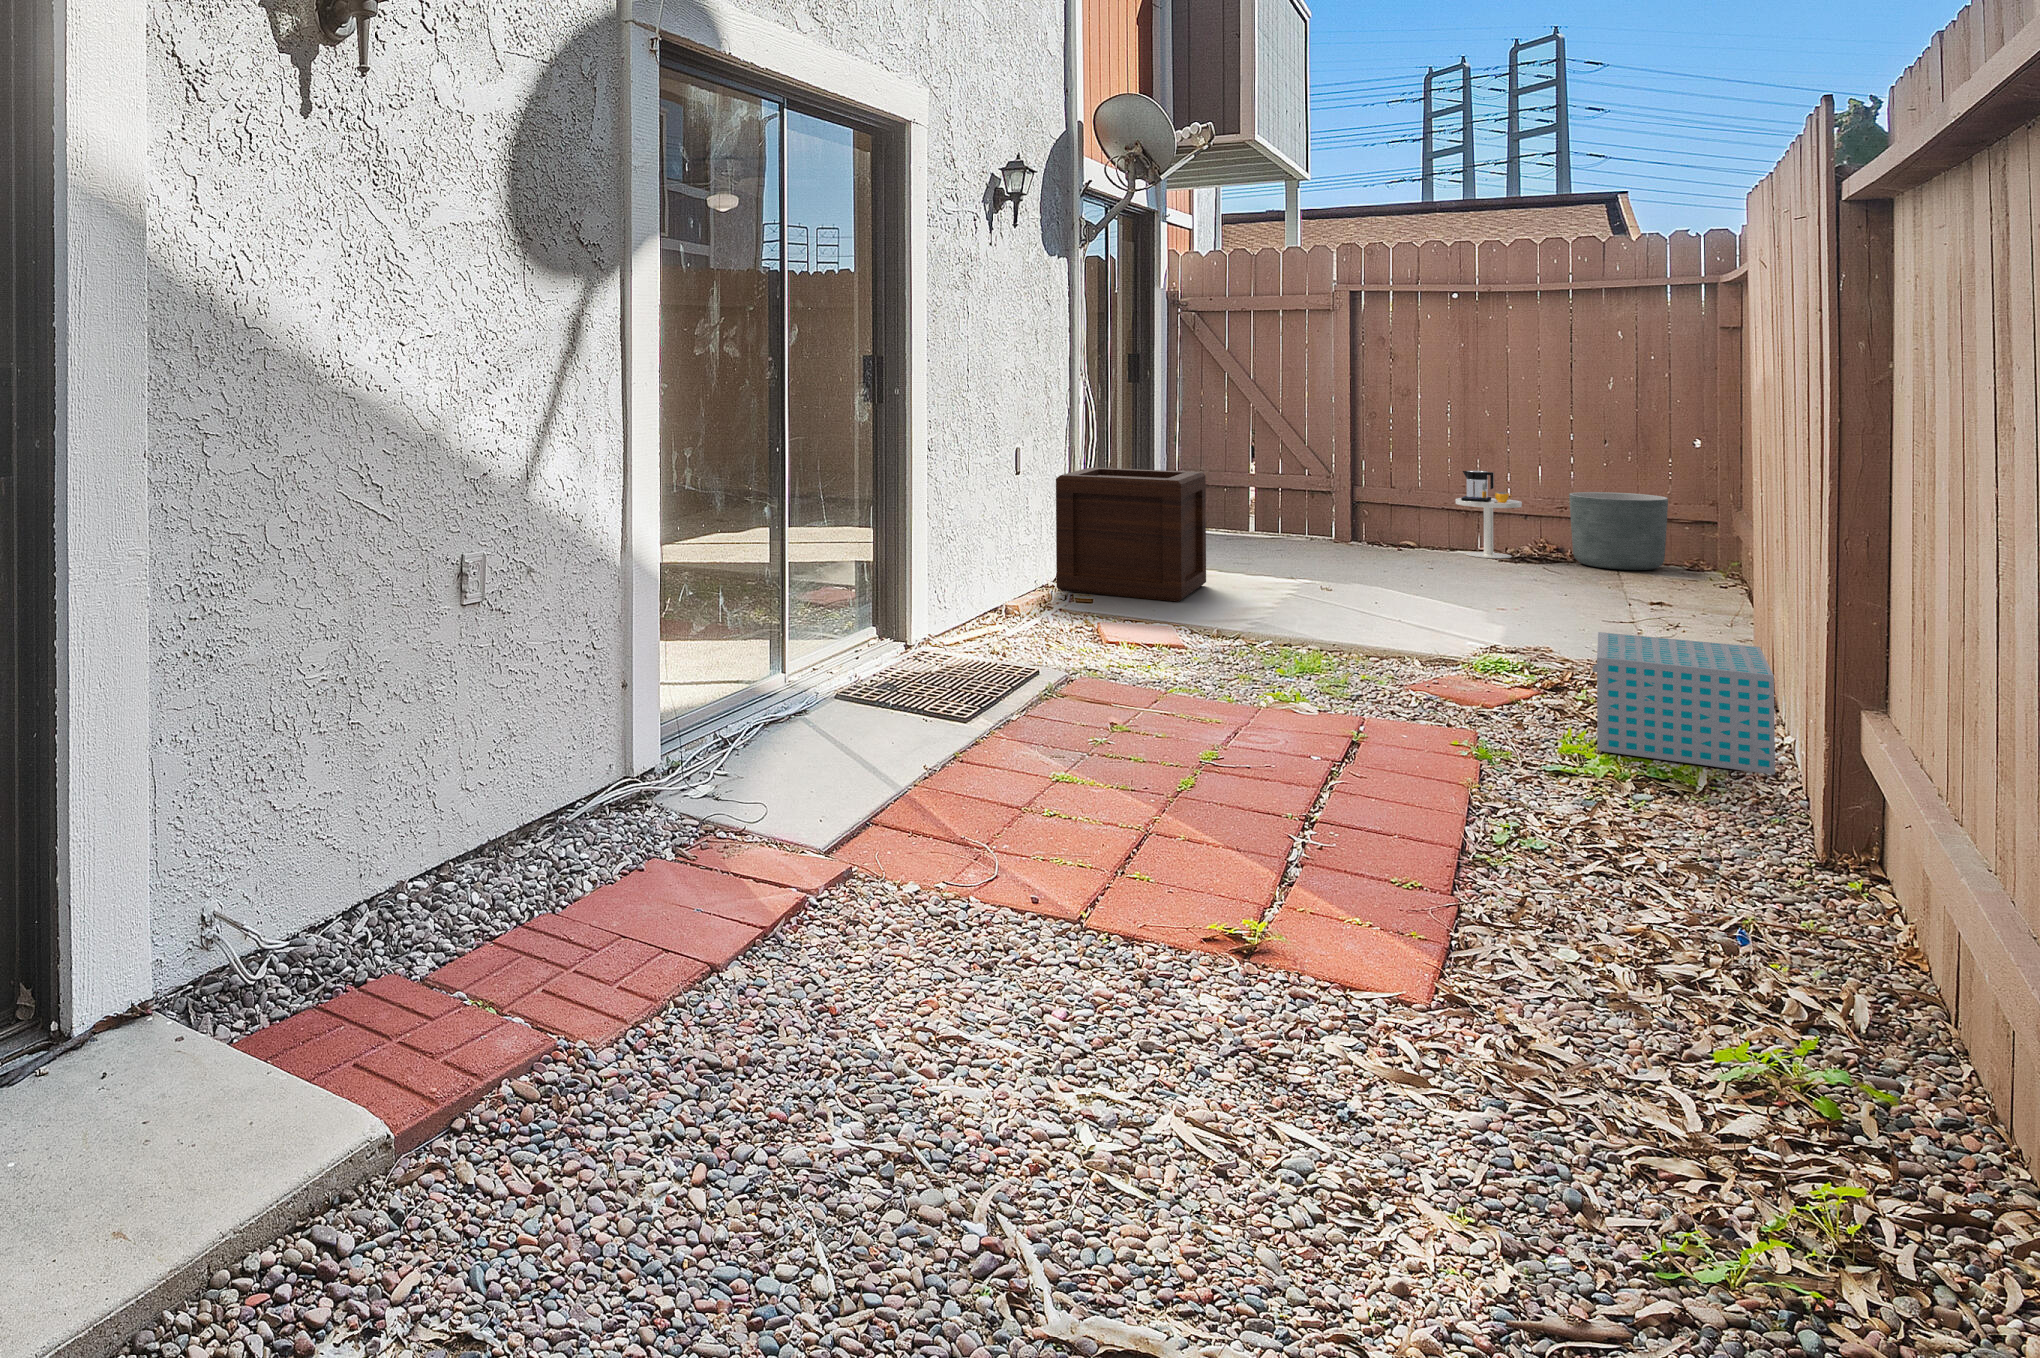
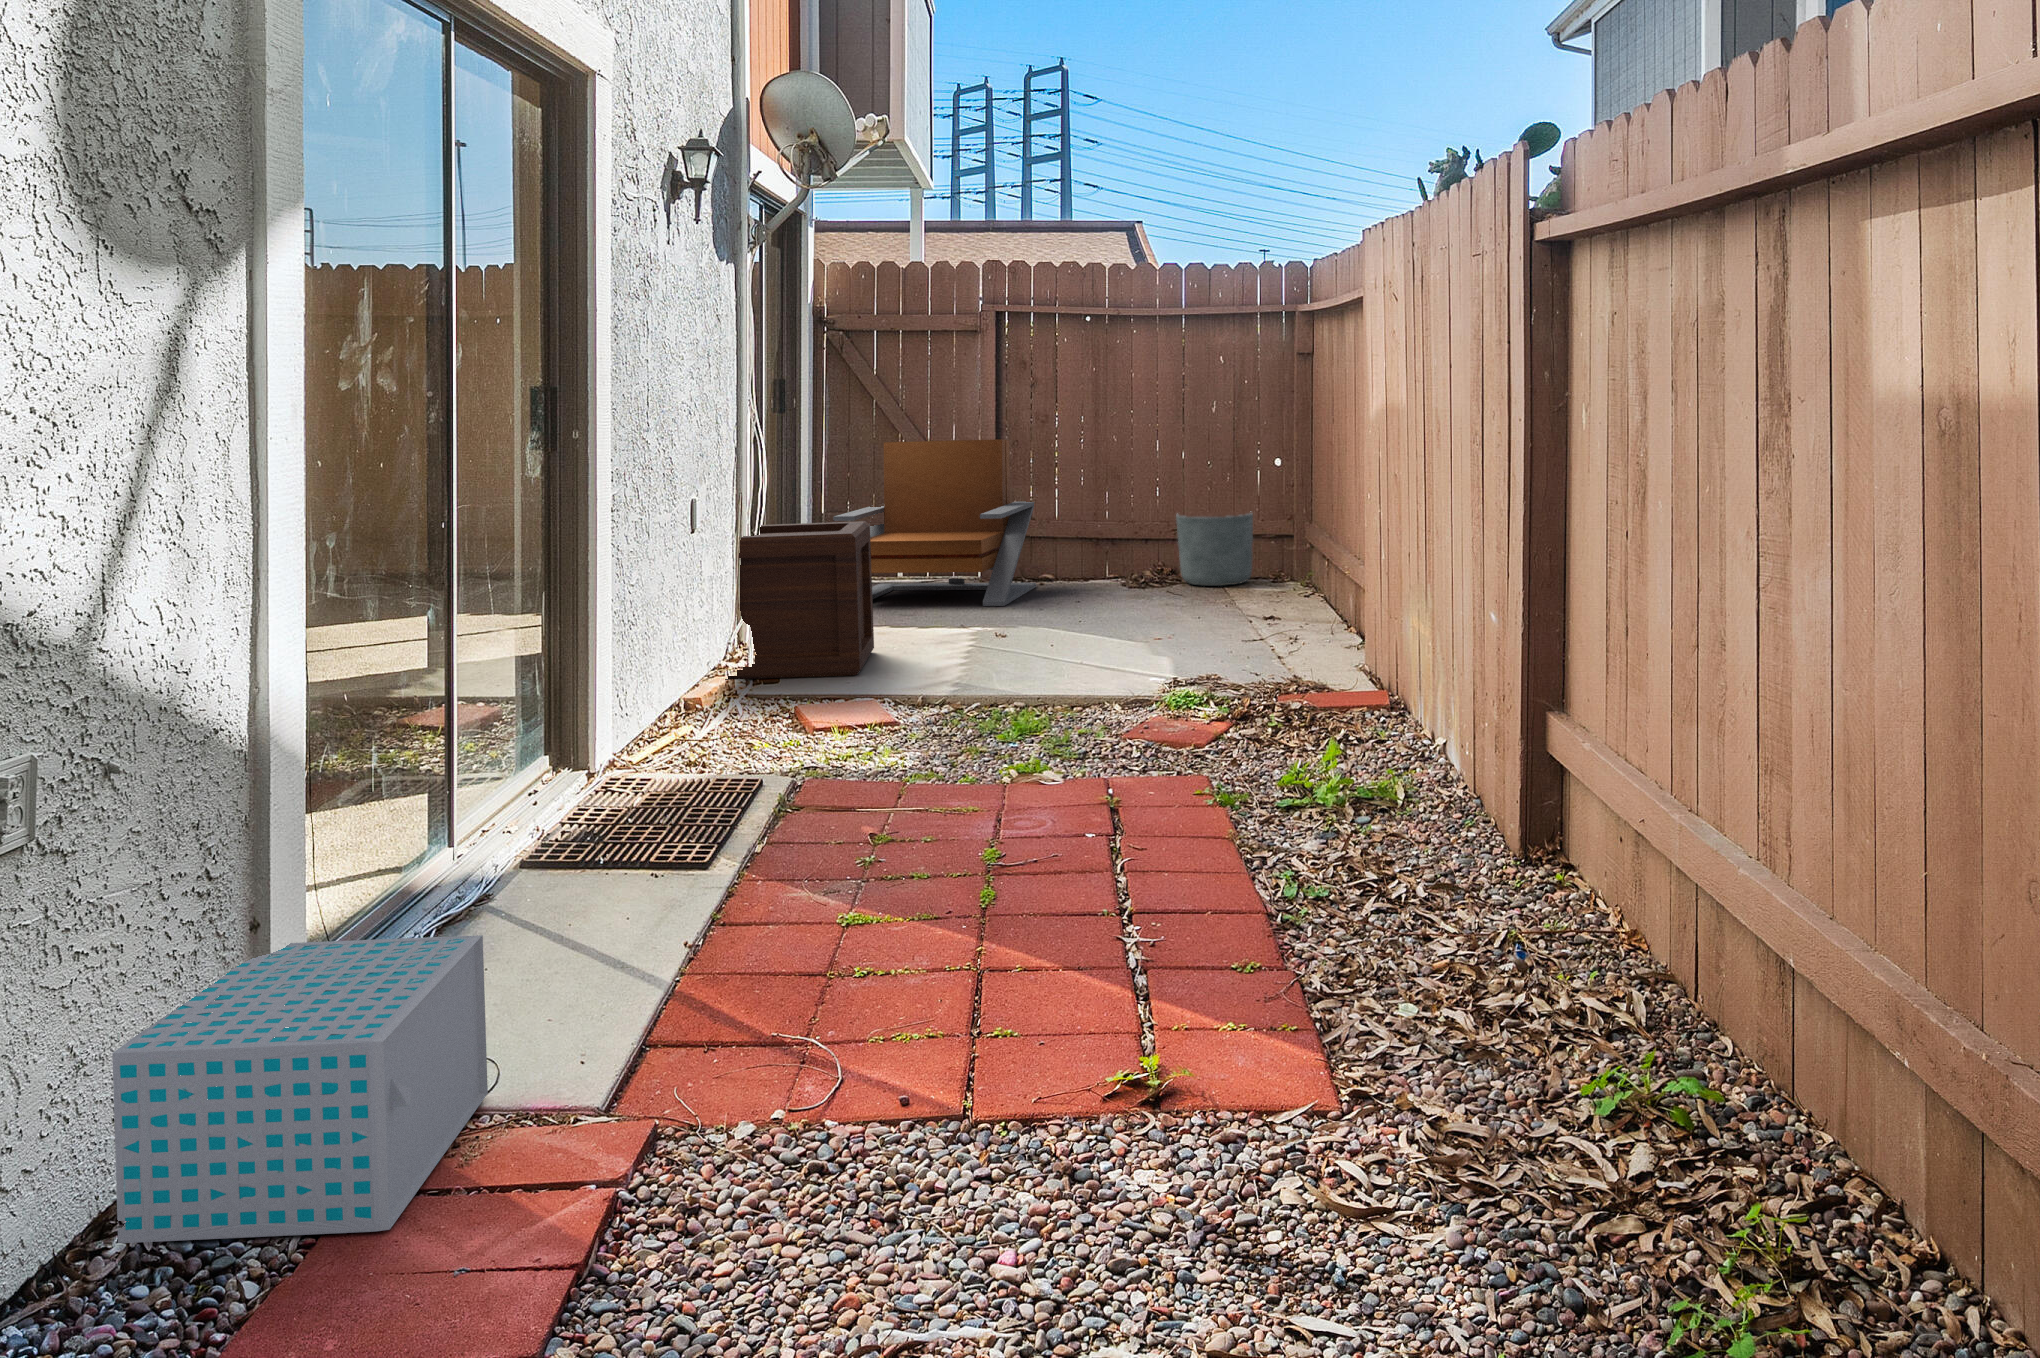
lounge chair: none [1192,407,1405,563] -> present [833,439,1036,606]
side table: present [1455,471,1522,558] -> none [1081,498,1137,587]
storage box: present [1592,632,1775,774] -> present [112,935,488,1243]

